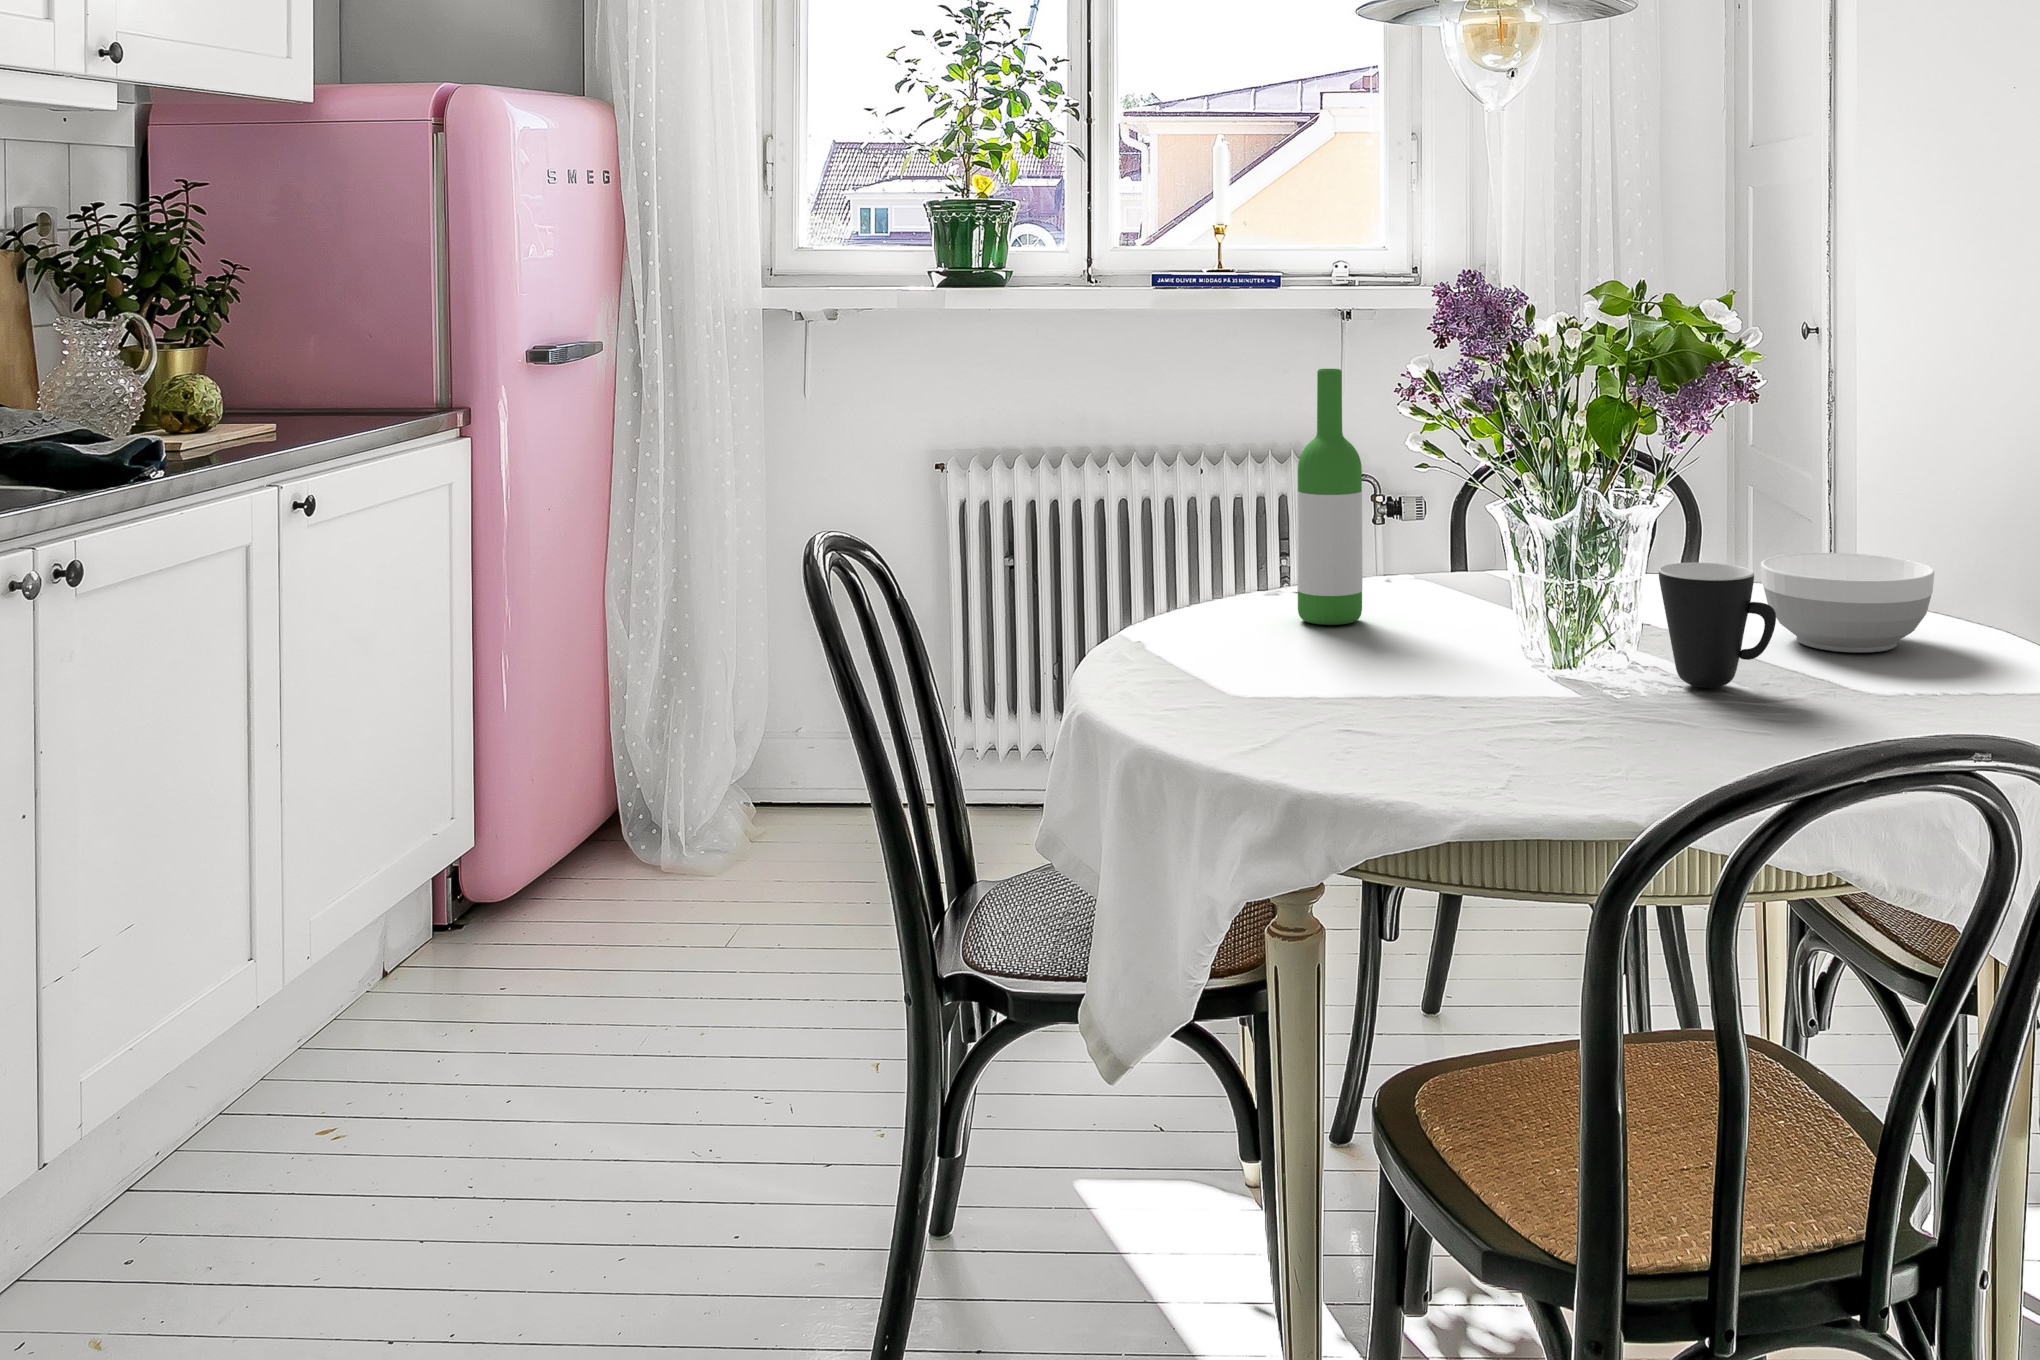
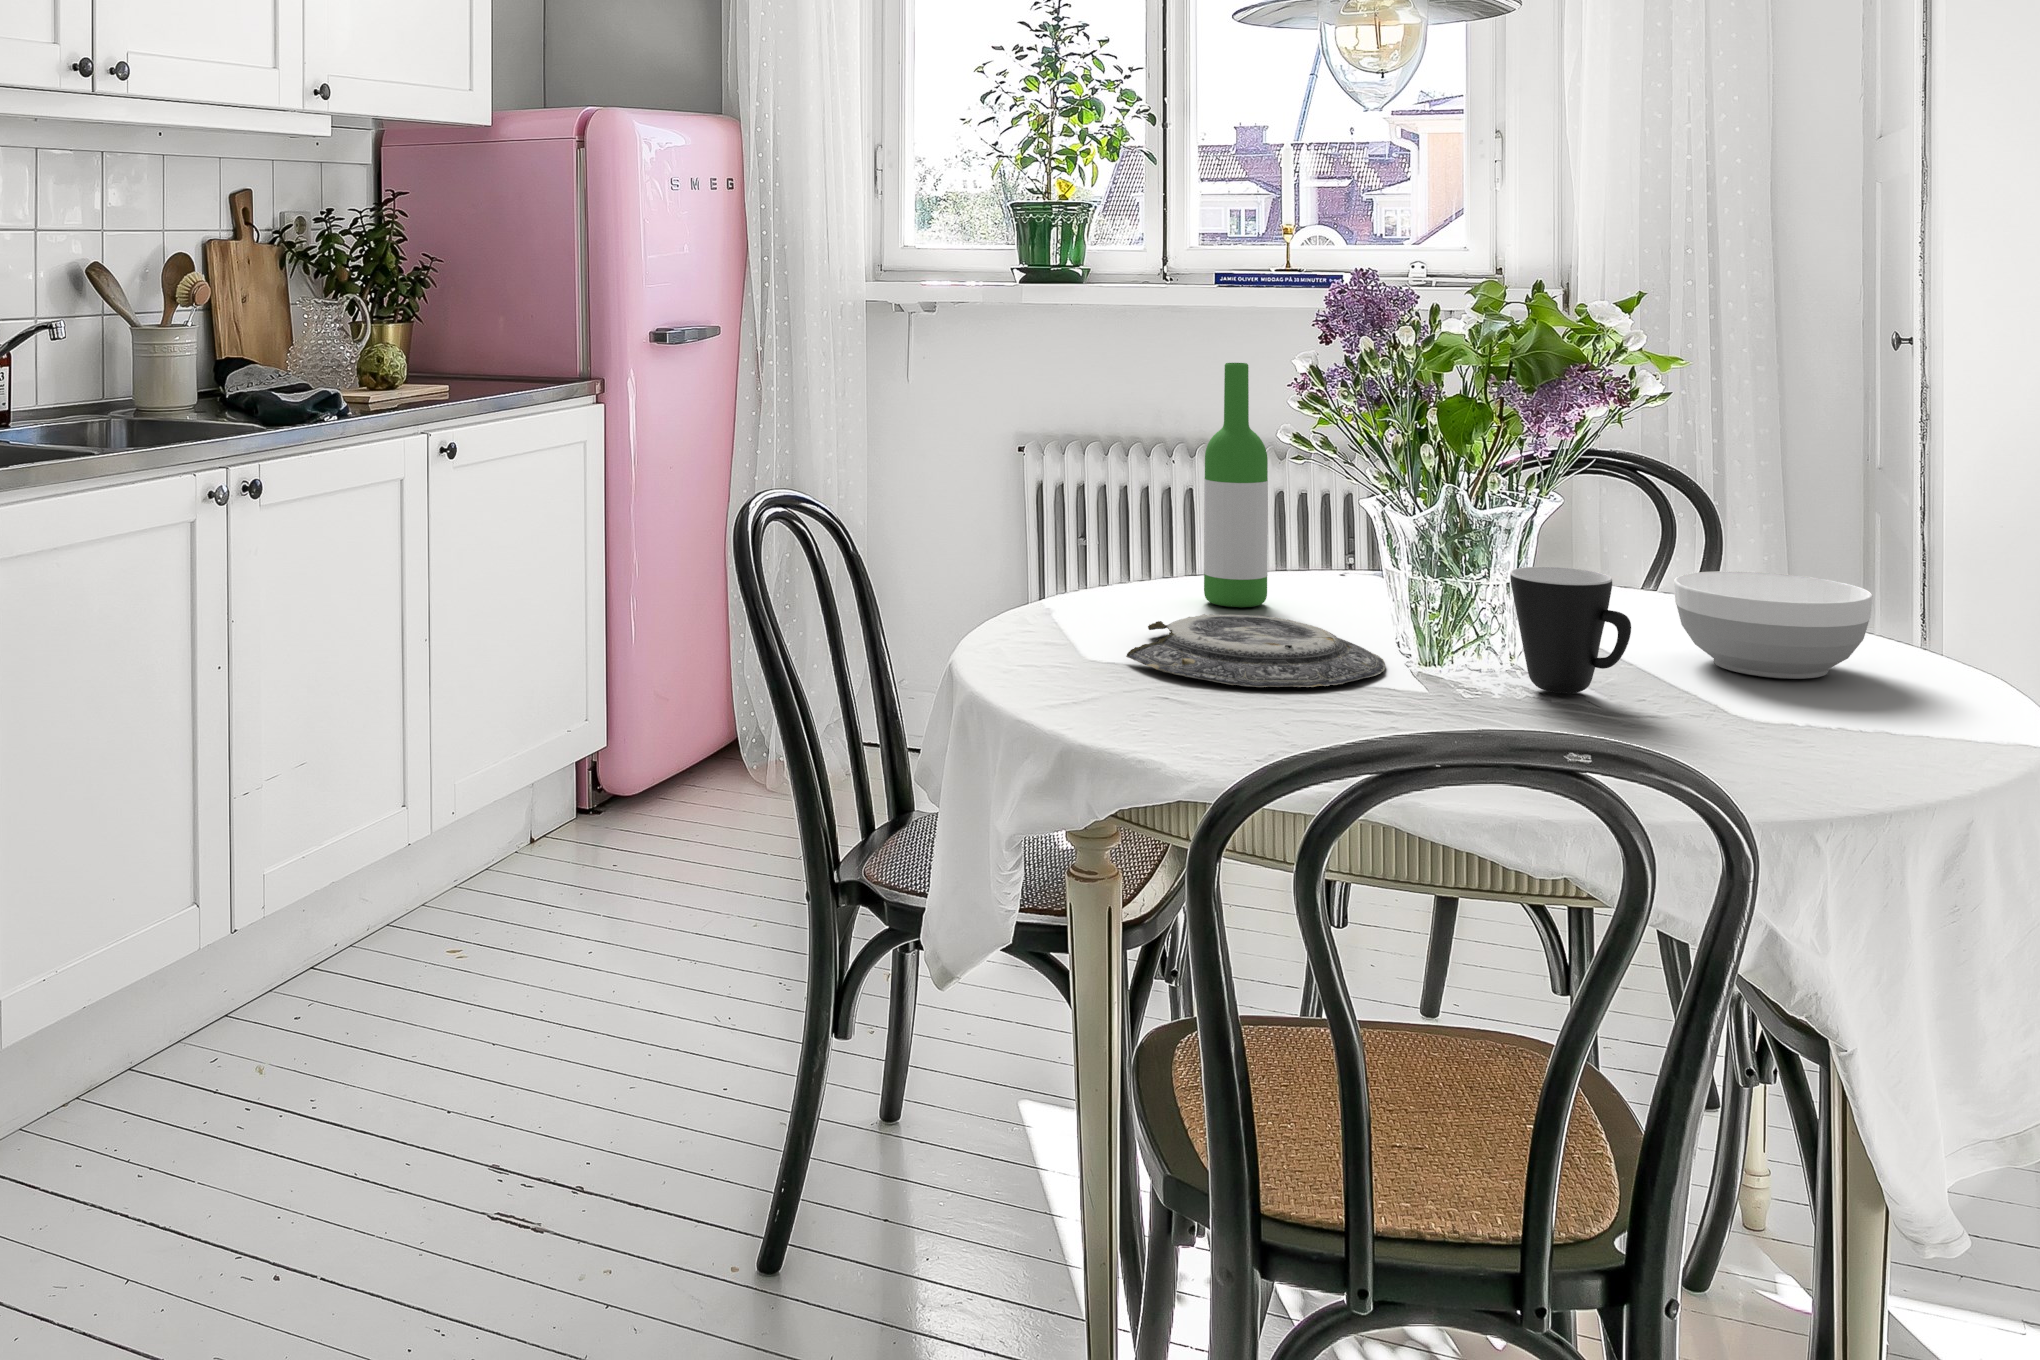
plate: none [1279,634,1539,712] -> present [1126,614,1385,687]

